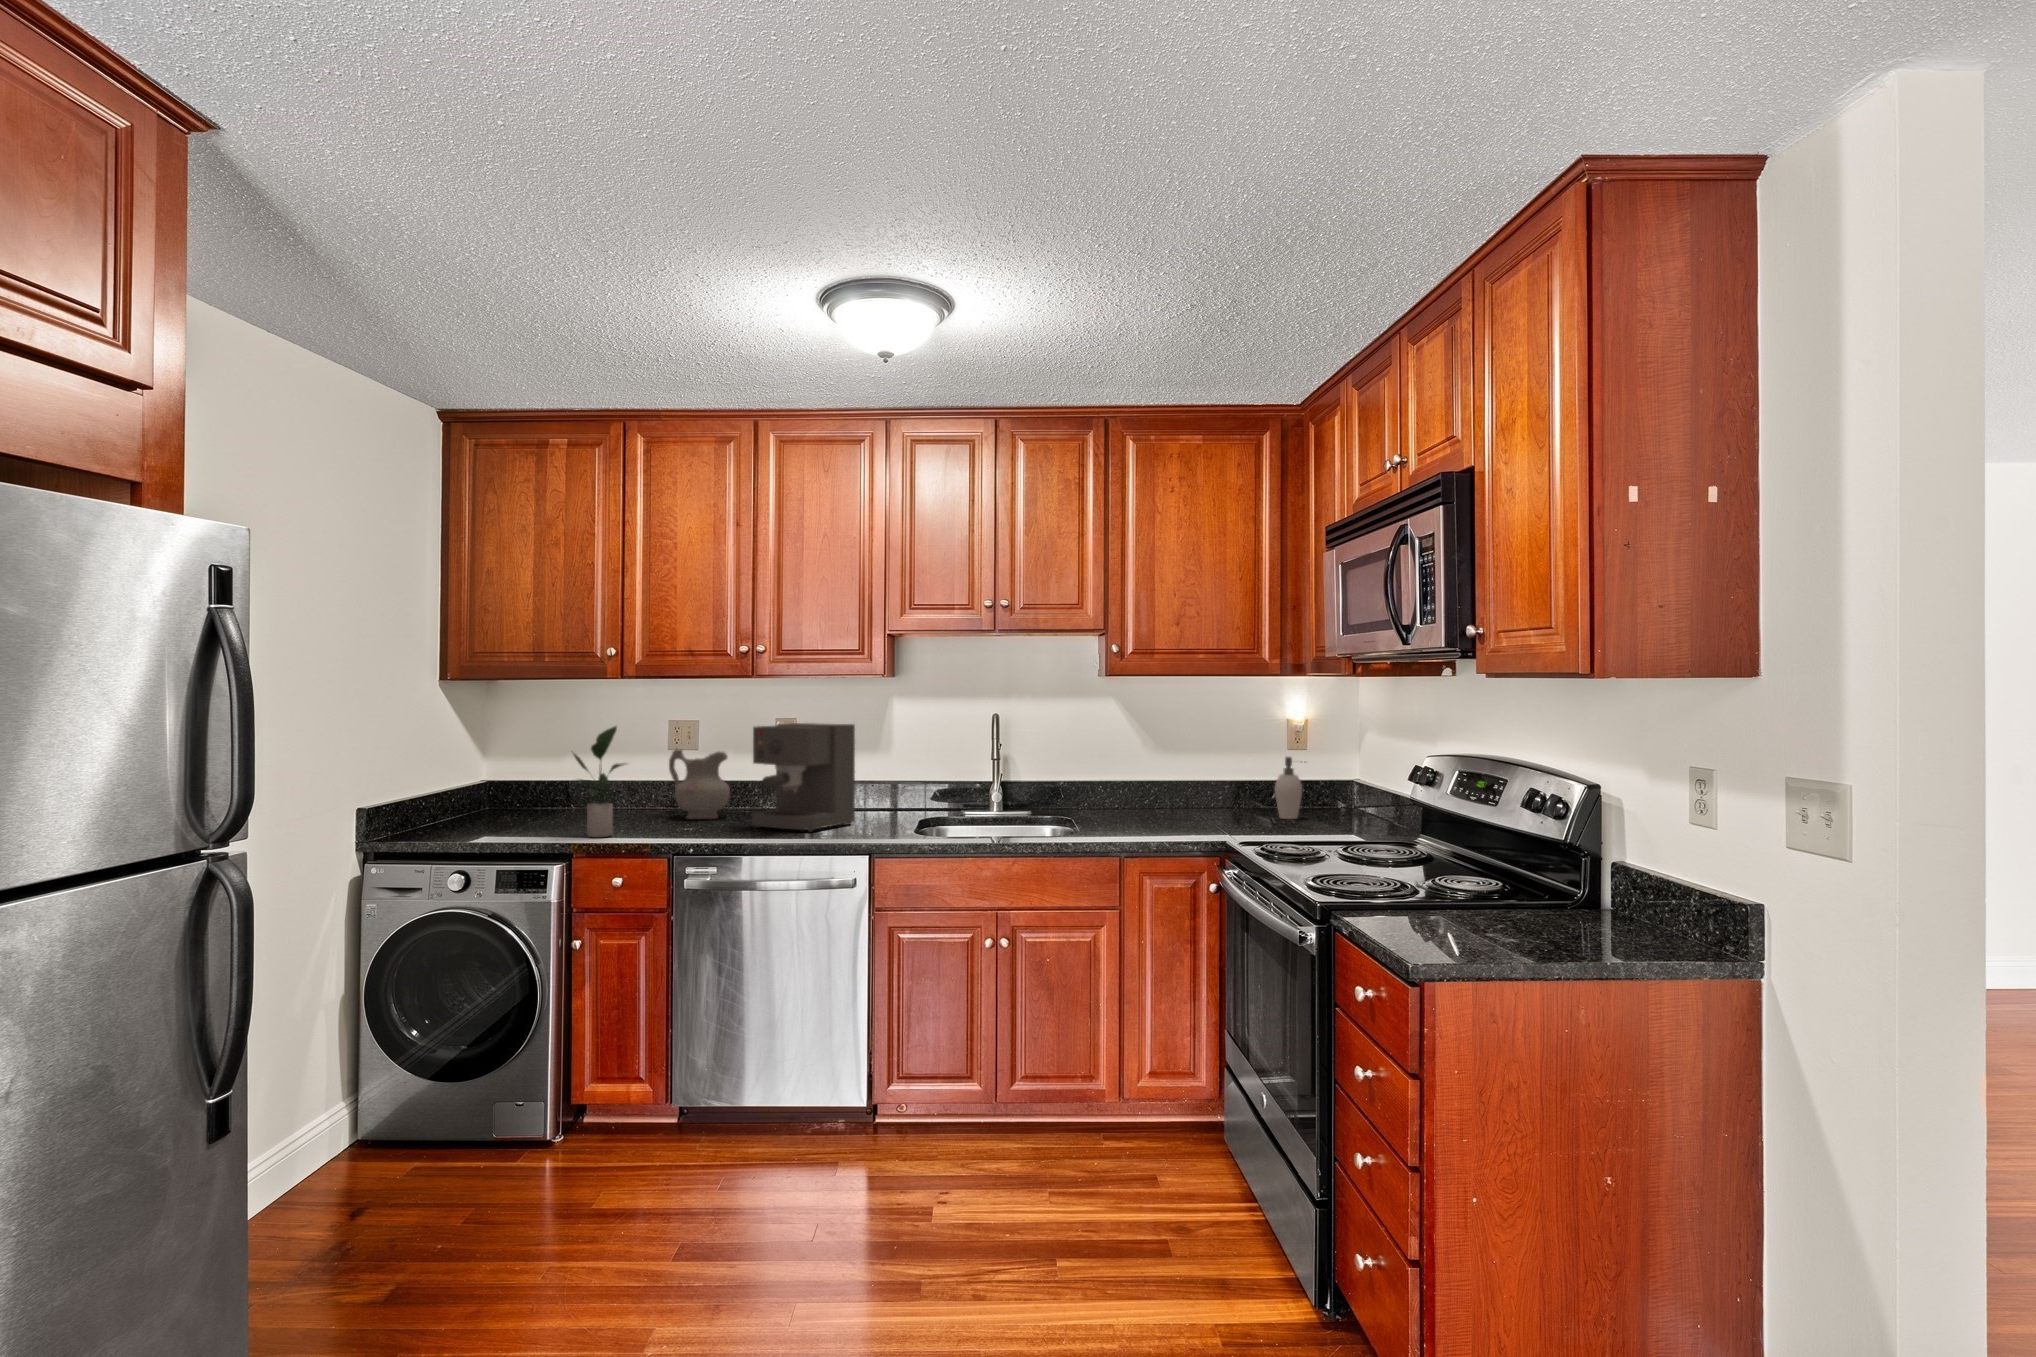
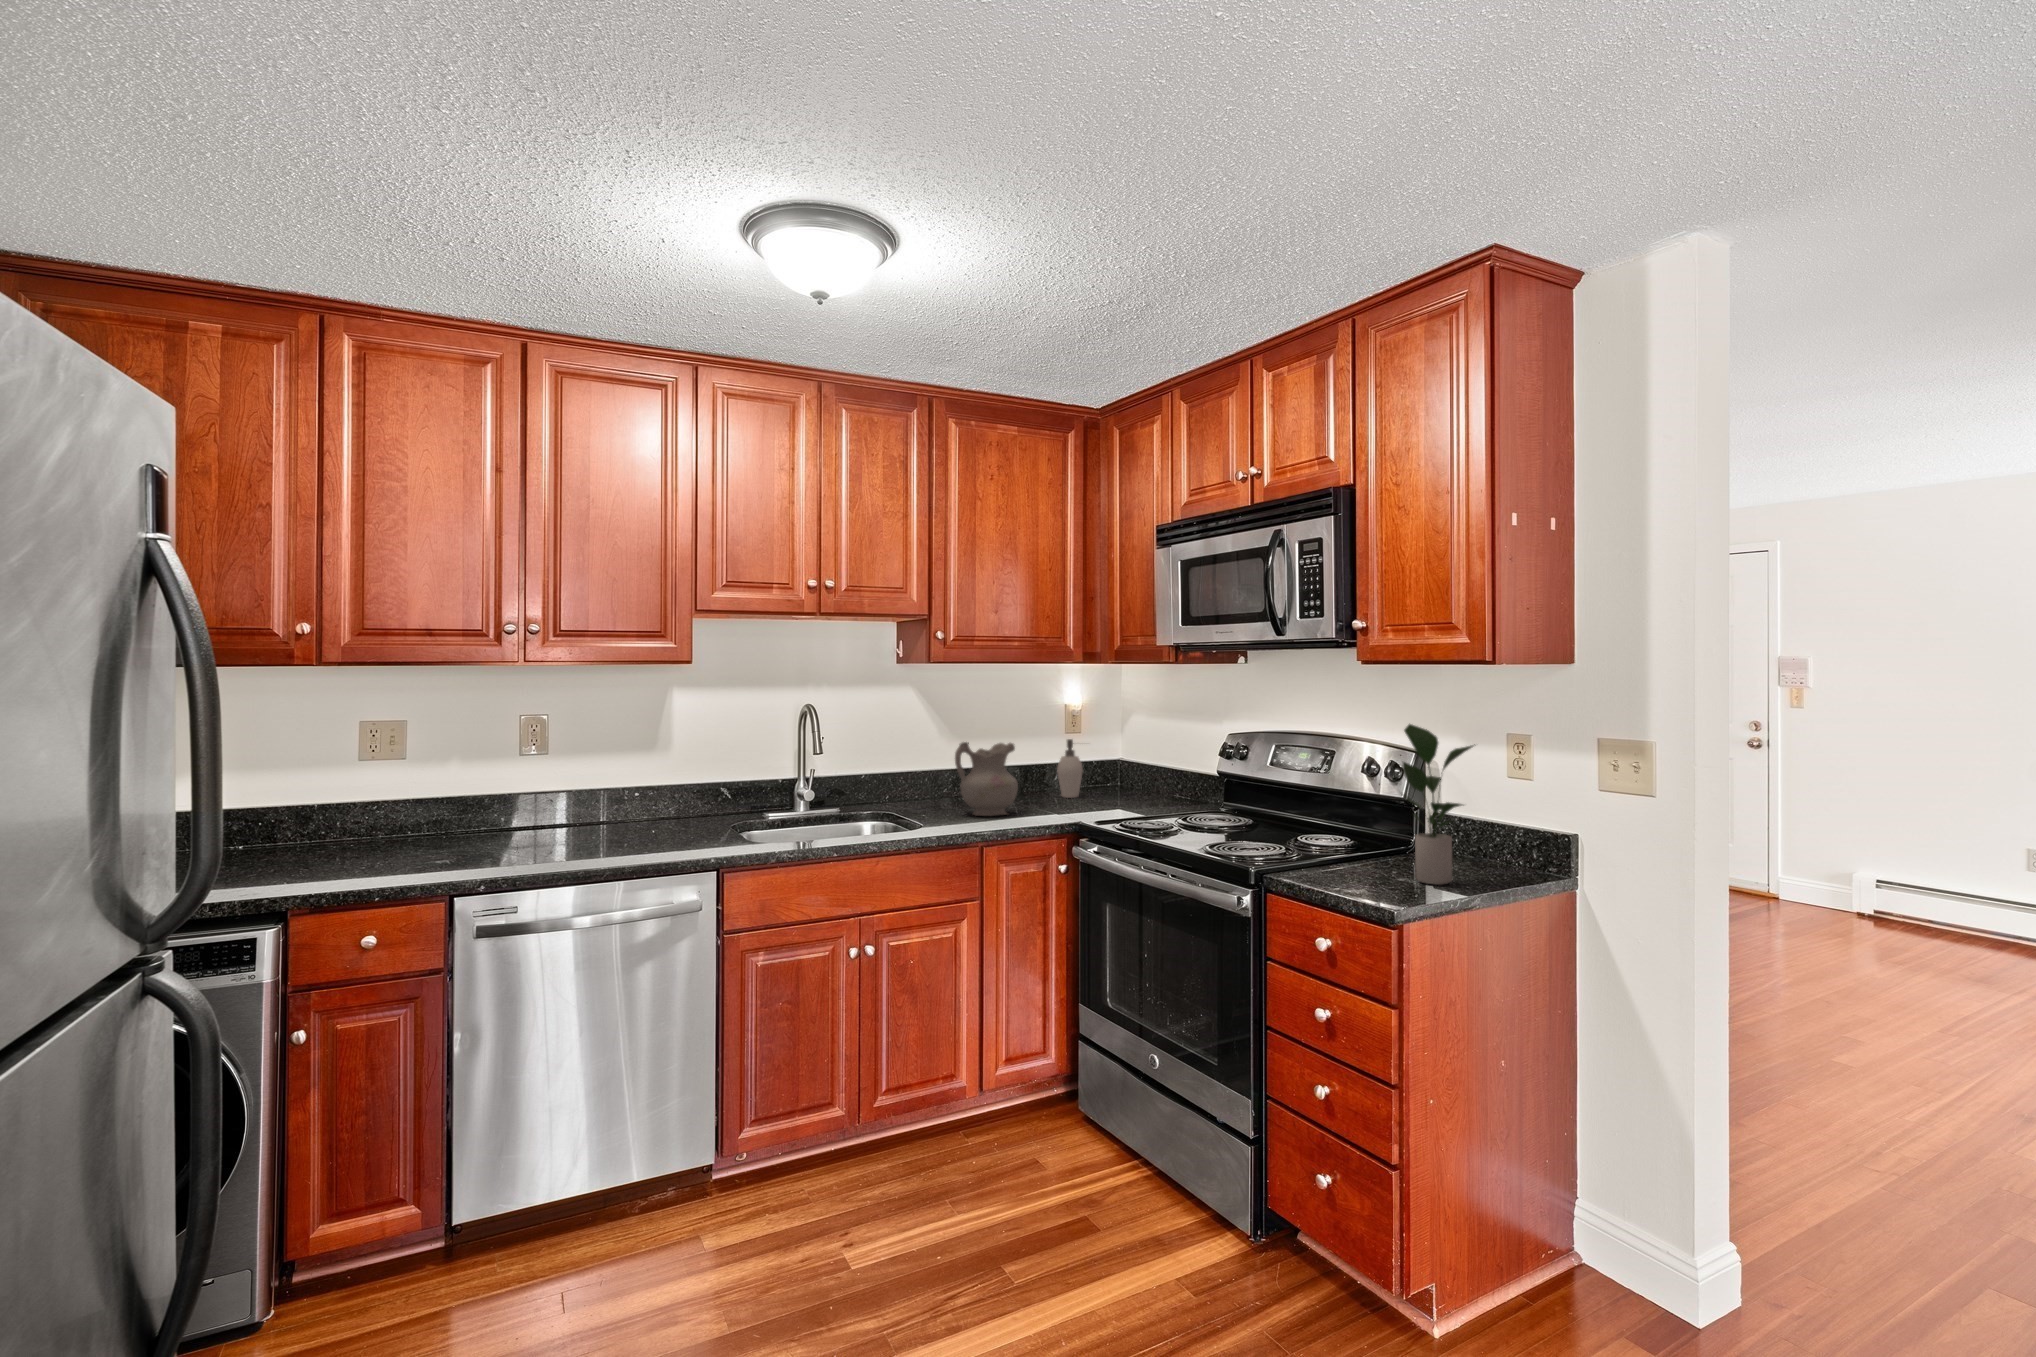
coffee maker: present [752,723,855,832] -> none [528,719,653,851]
potted plant: present [574,726,624,837] -> present [1403,724,1475,885]
ceramic pitcher: present [669,749,730,819] -> present [955,742,1018,816]

